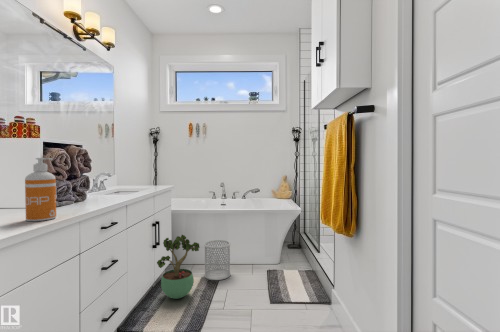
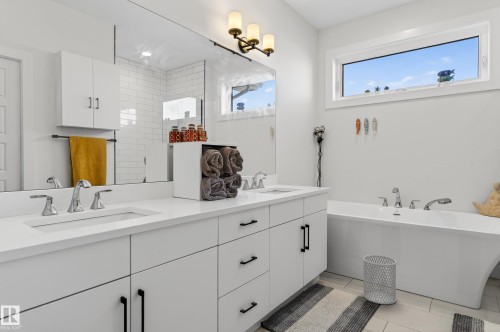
soap dispenser: present [25,158,56,221] -> none [178,158,199,211]
potted plant: present [157,235,200,299] -> none [305,242,352,312]

